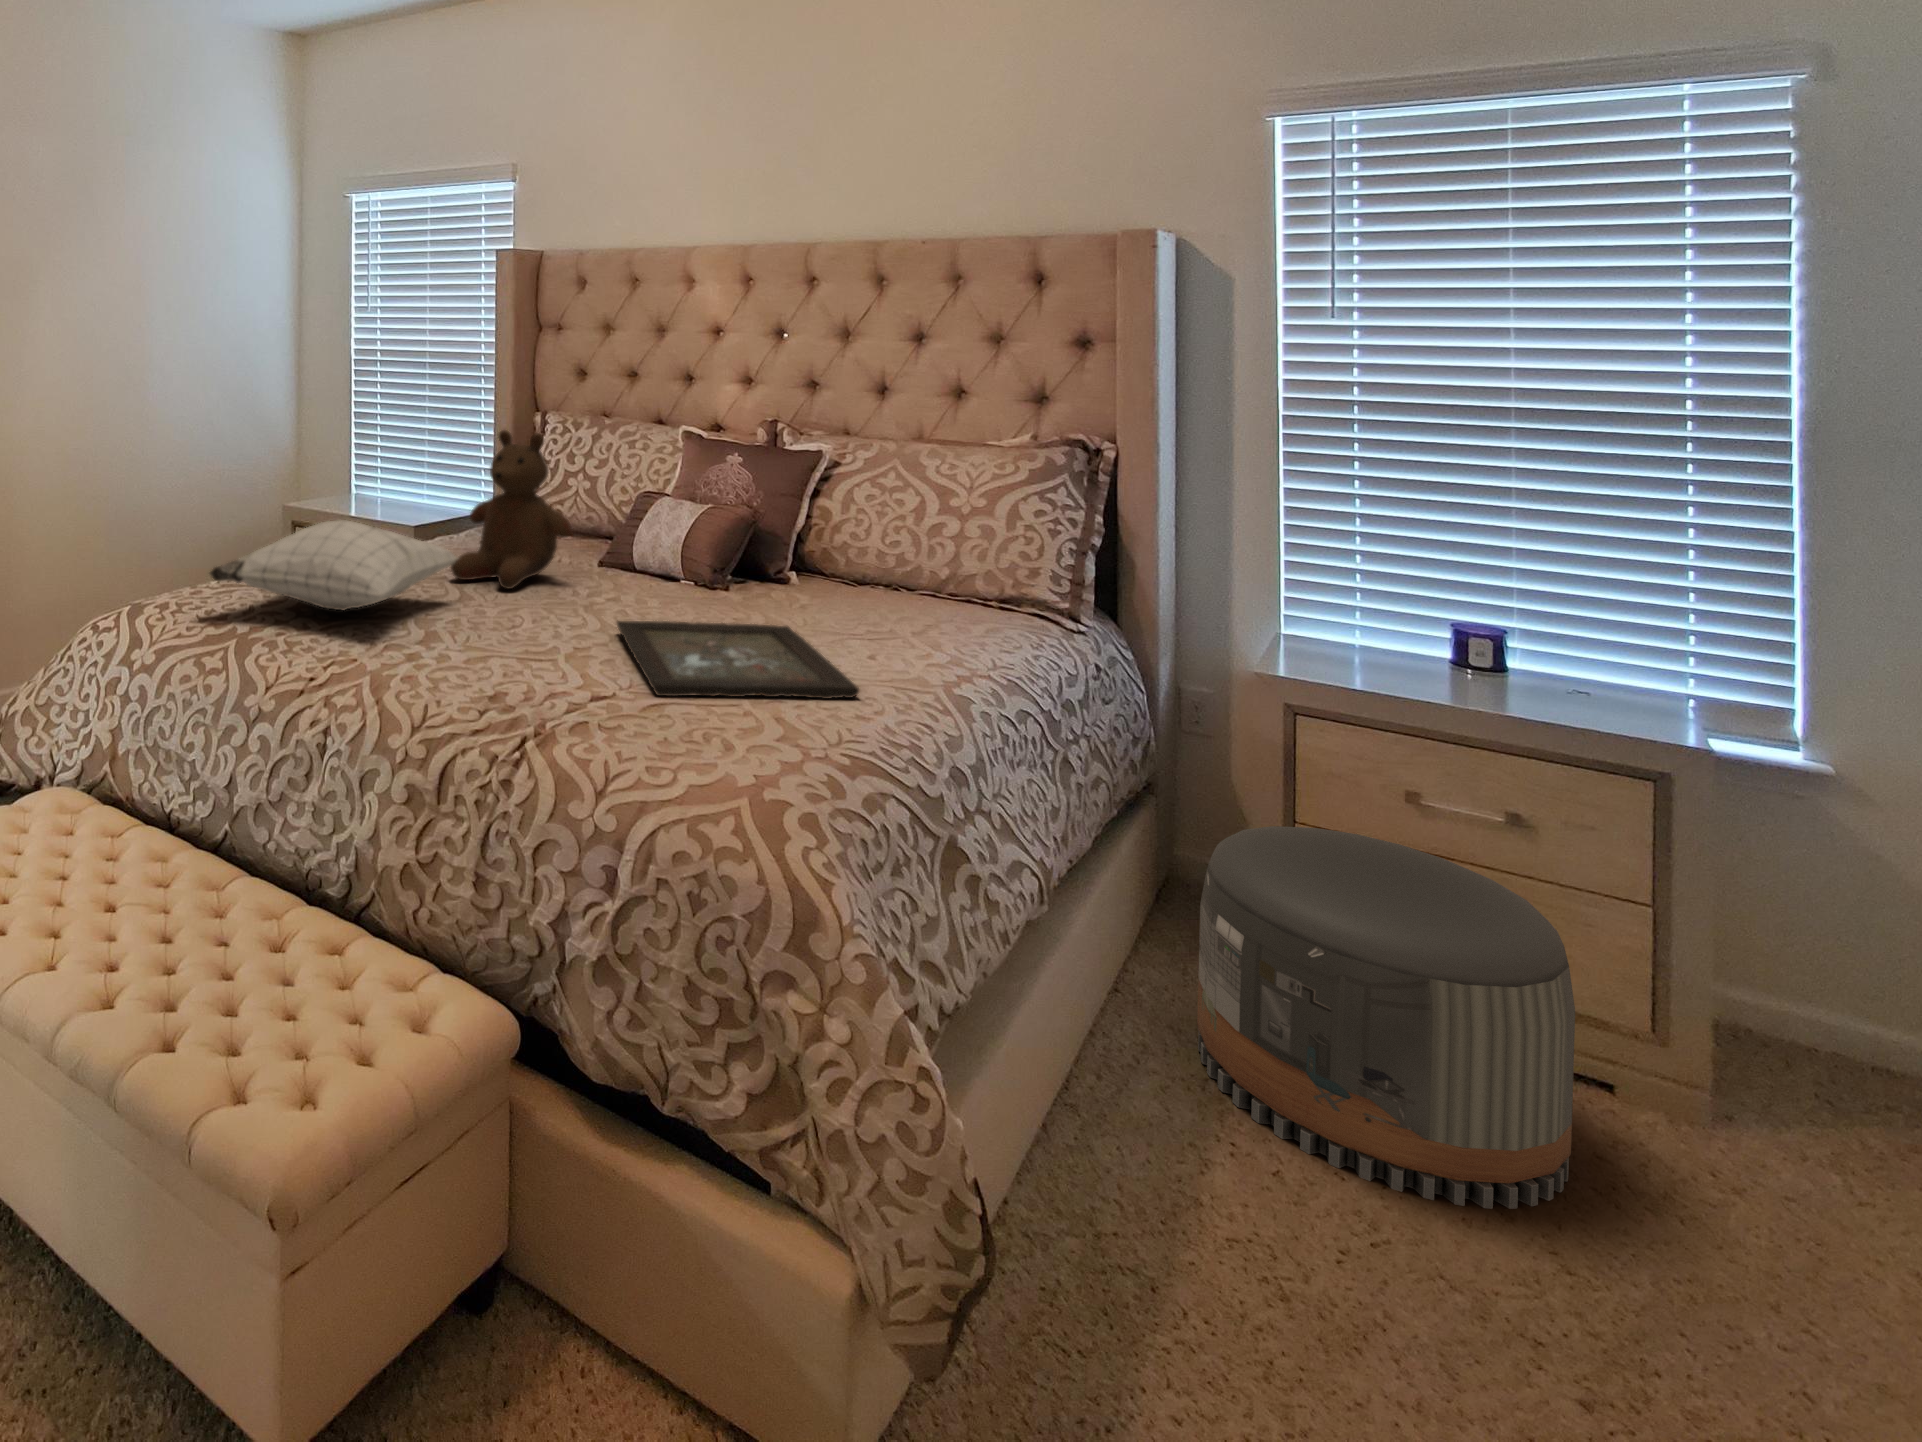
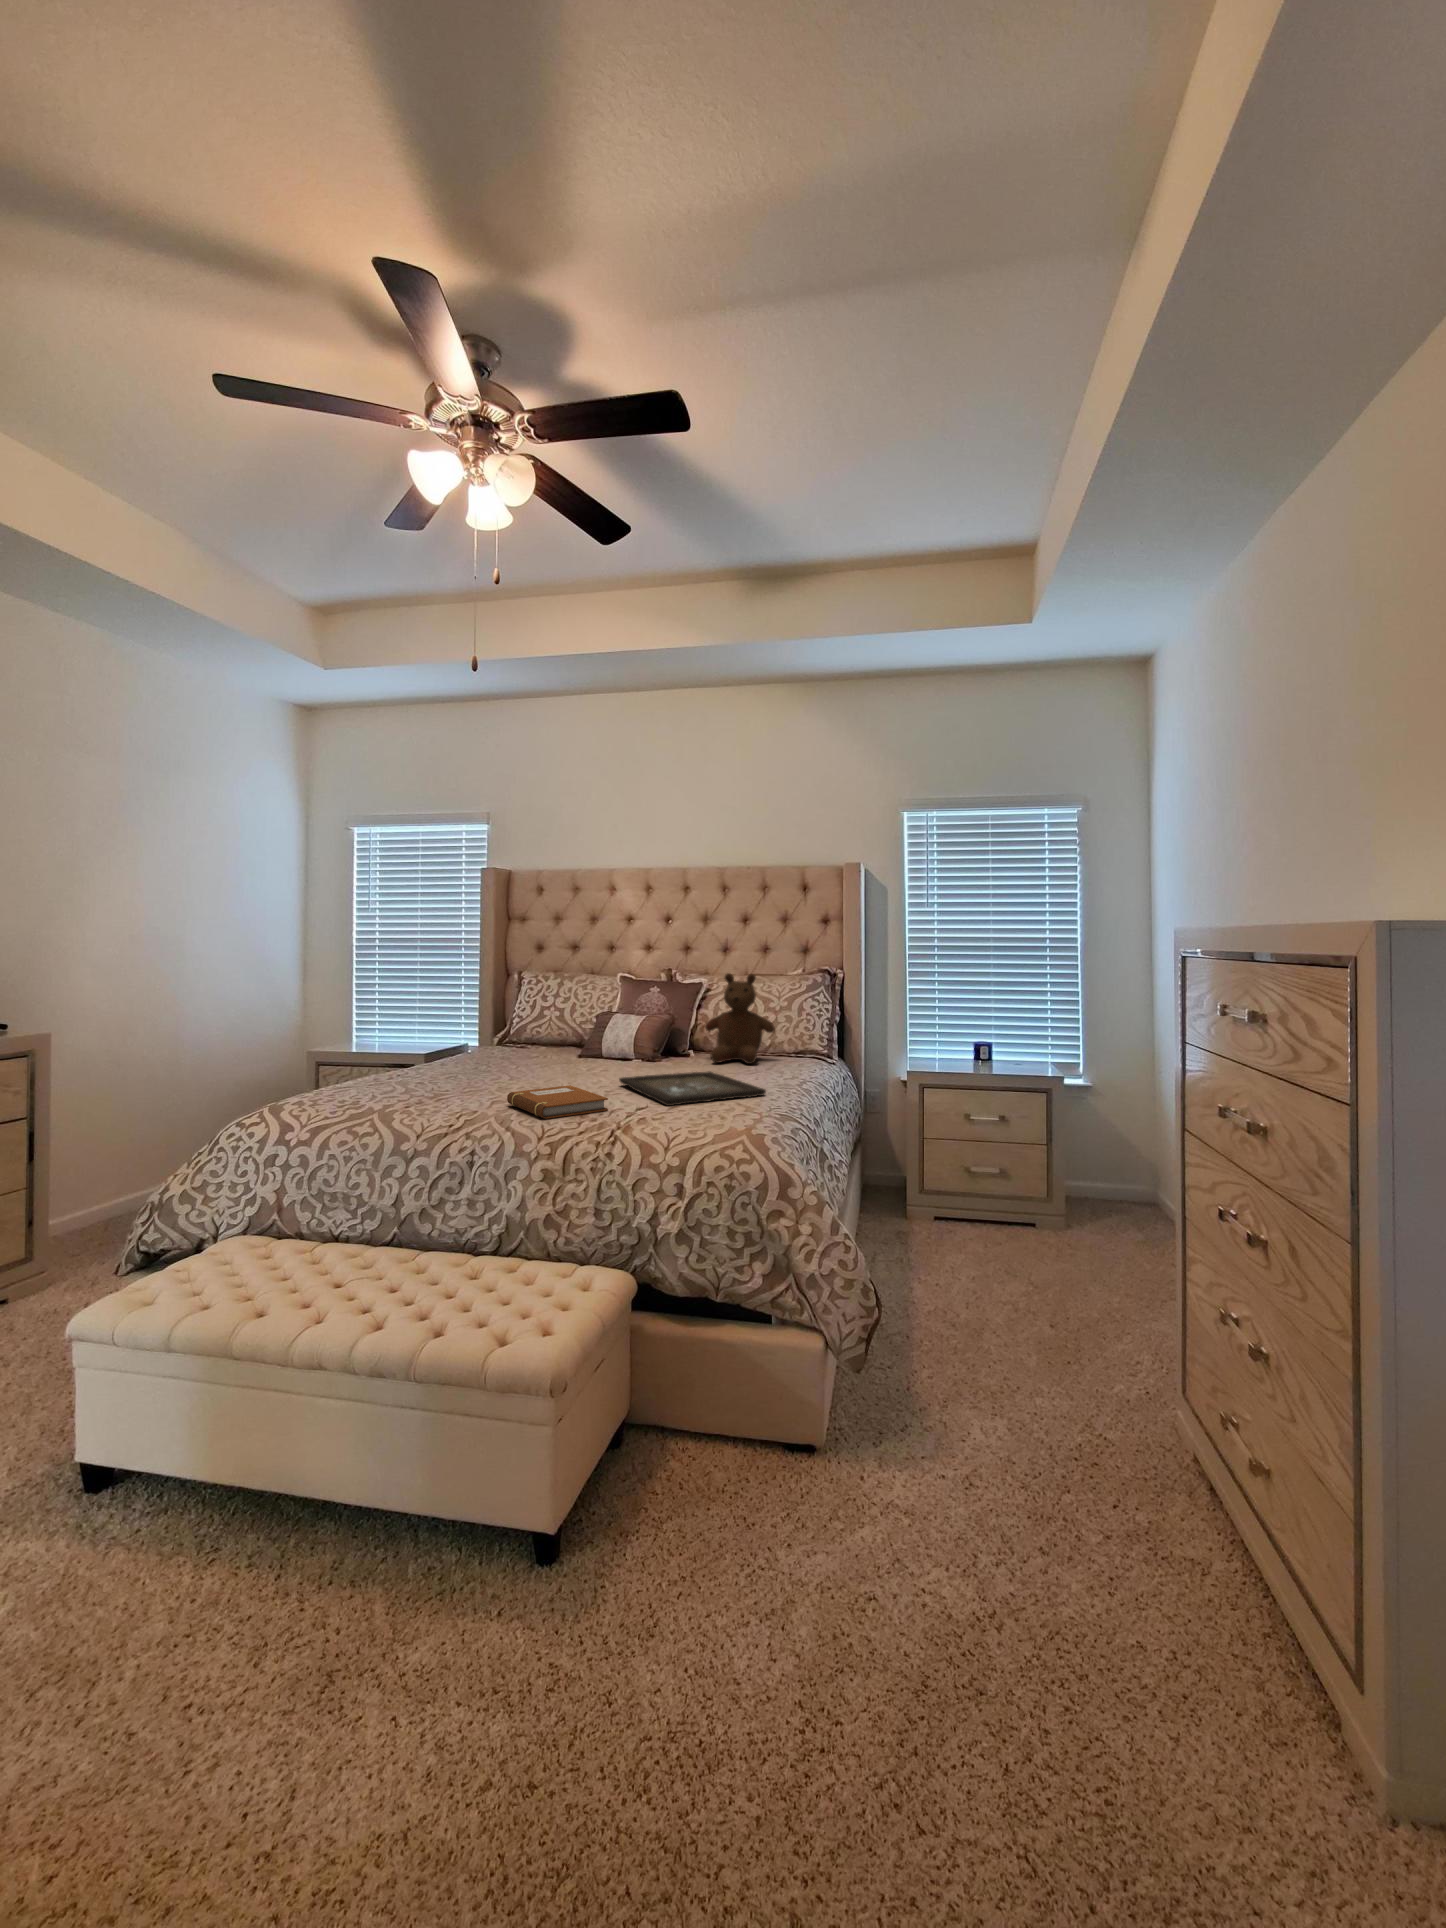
teddy bear: present [451,430,572,589] -> present [705,973,775,1064]
pillow: present [210,520,459,610] -> none [344,1033,509,1092]
notebook: none [411,630,551,693] -> present [507,1085,608,1119]
pouf: present [1197,826,1575,1209] -> none [900,1141,1039,1285]

